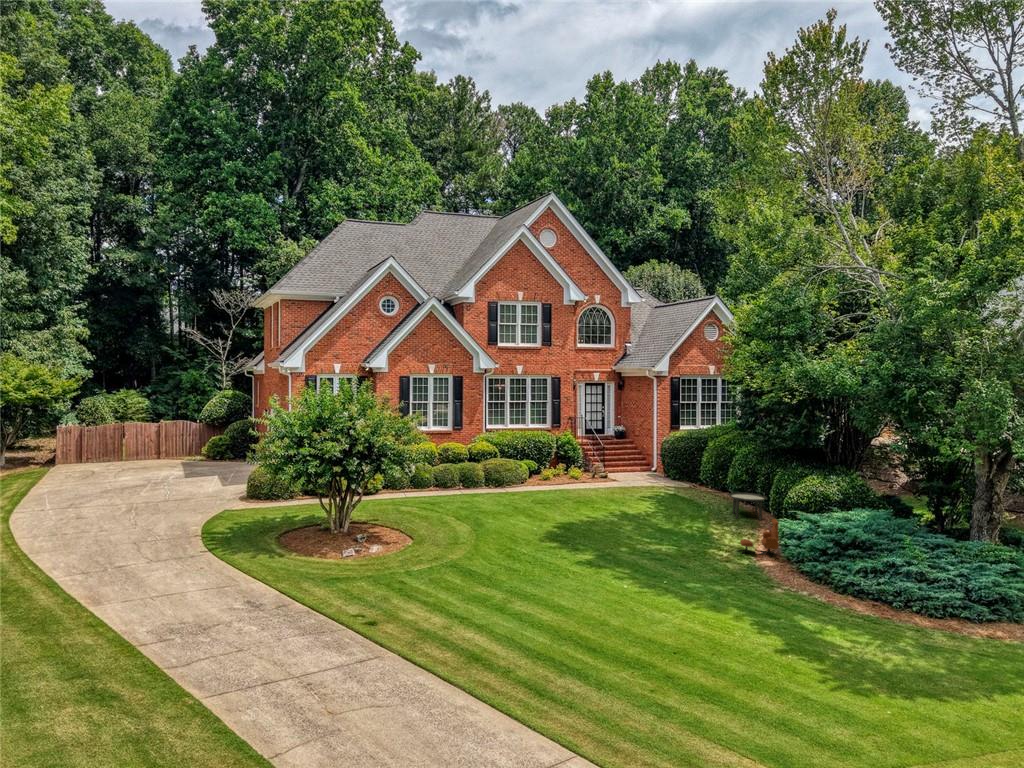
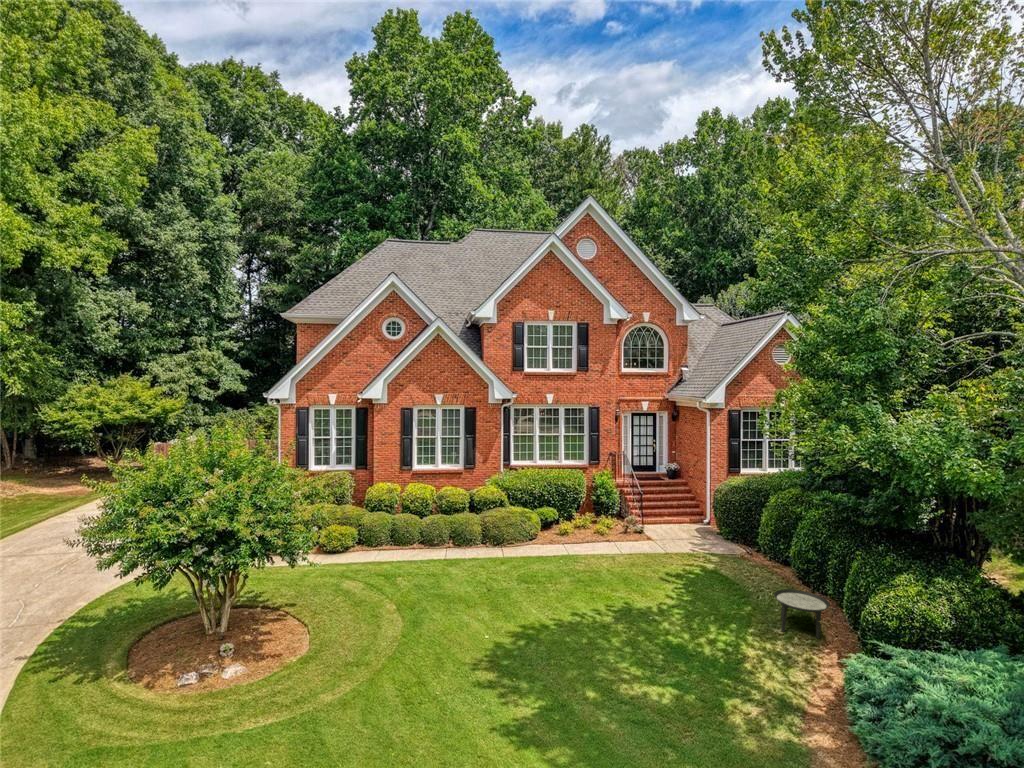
lounge chair: present [738,519,779,557] -> none [751,682,821,751]

